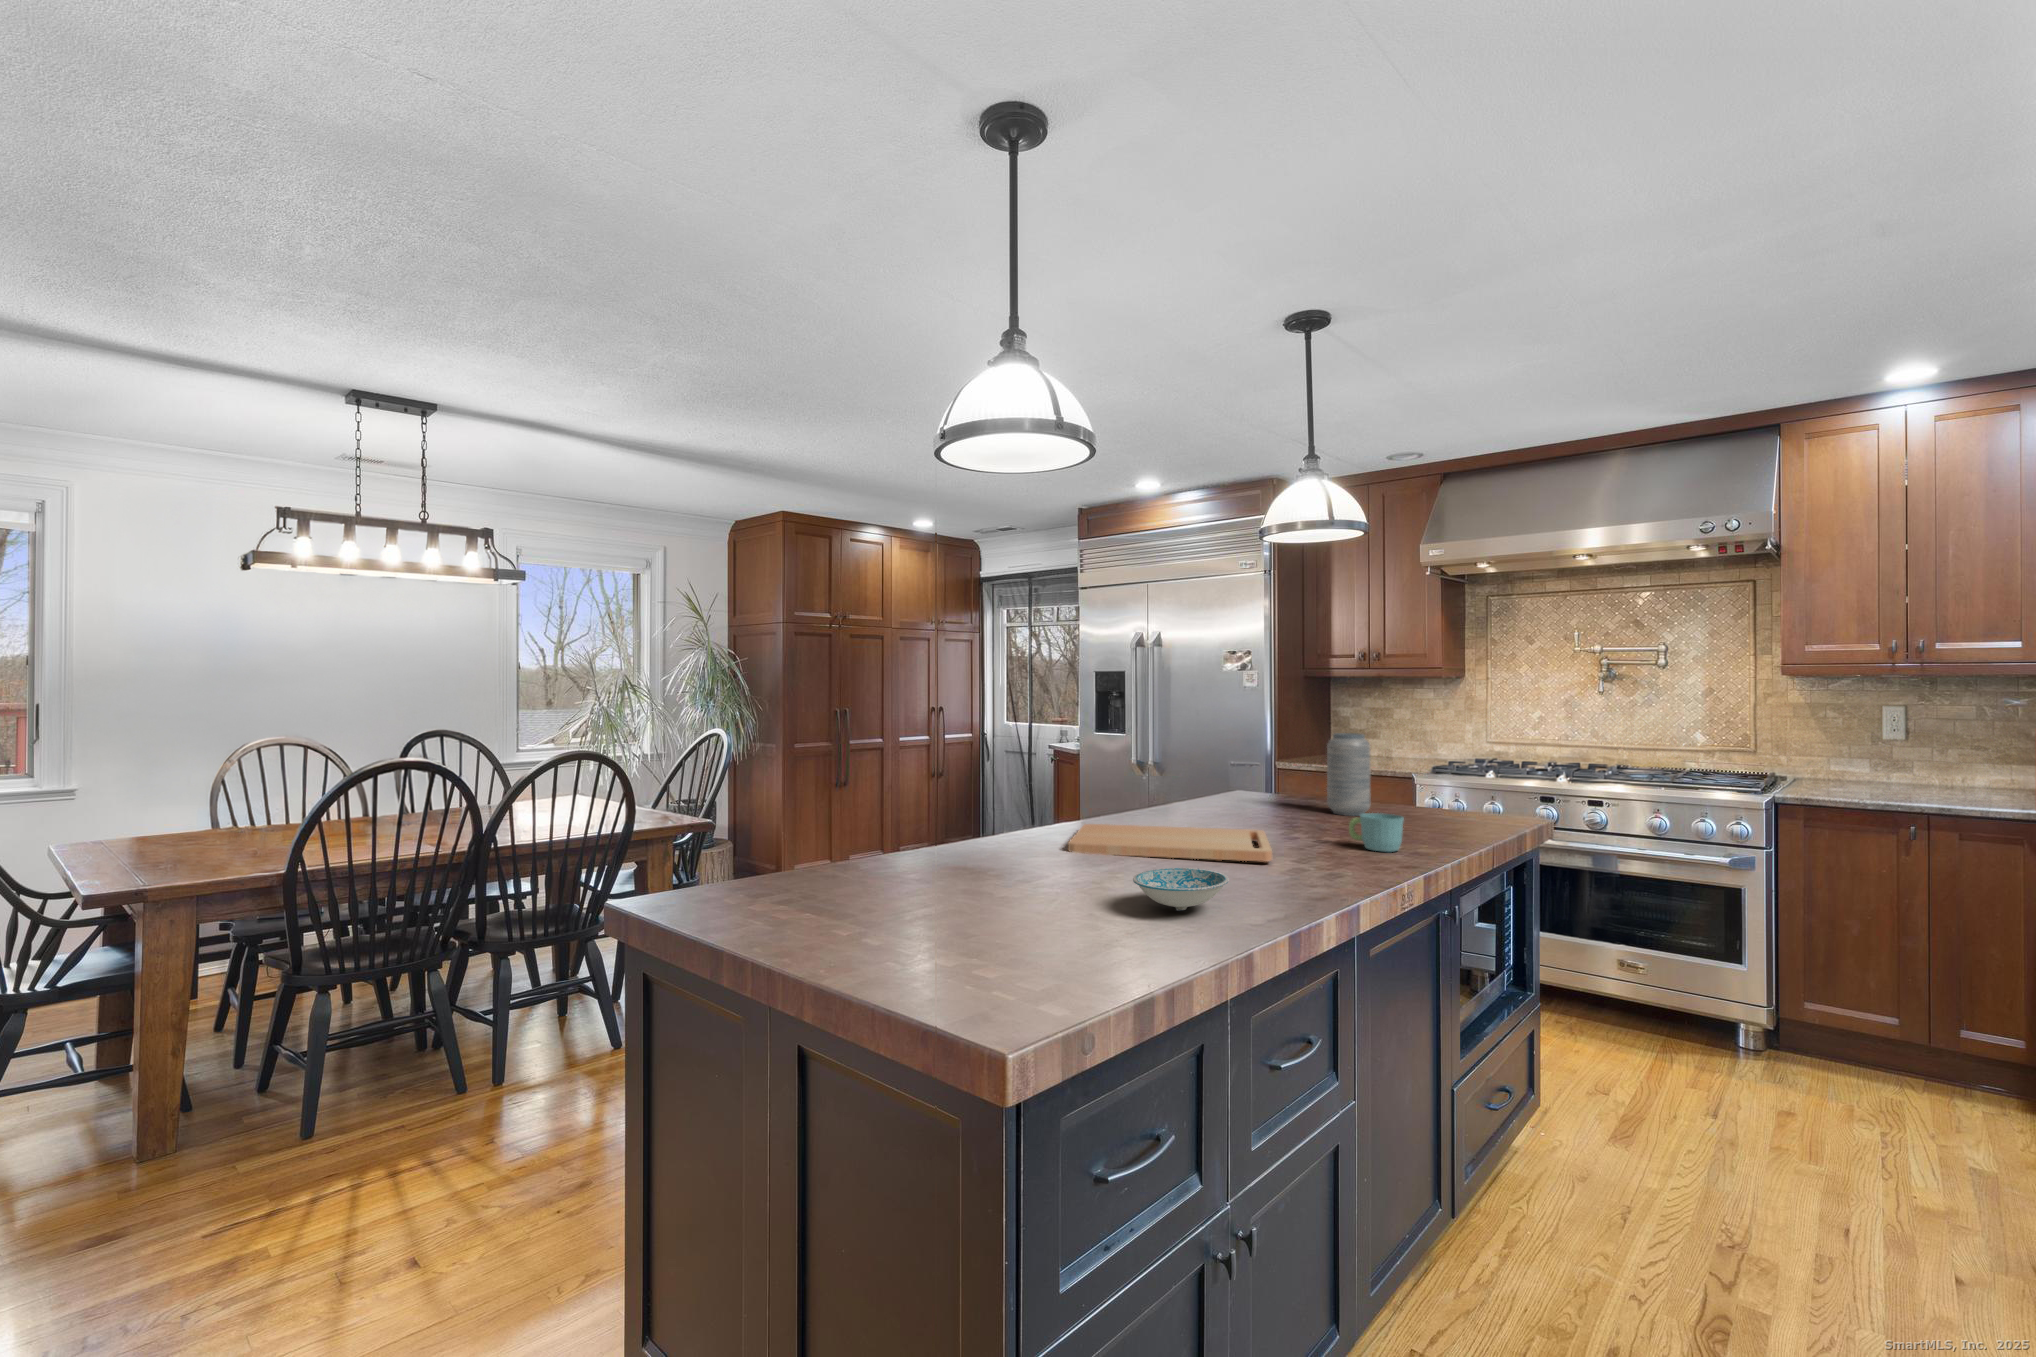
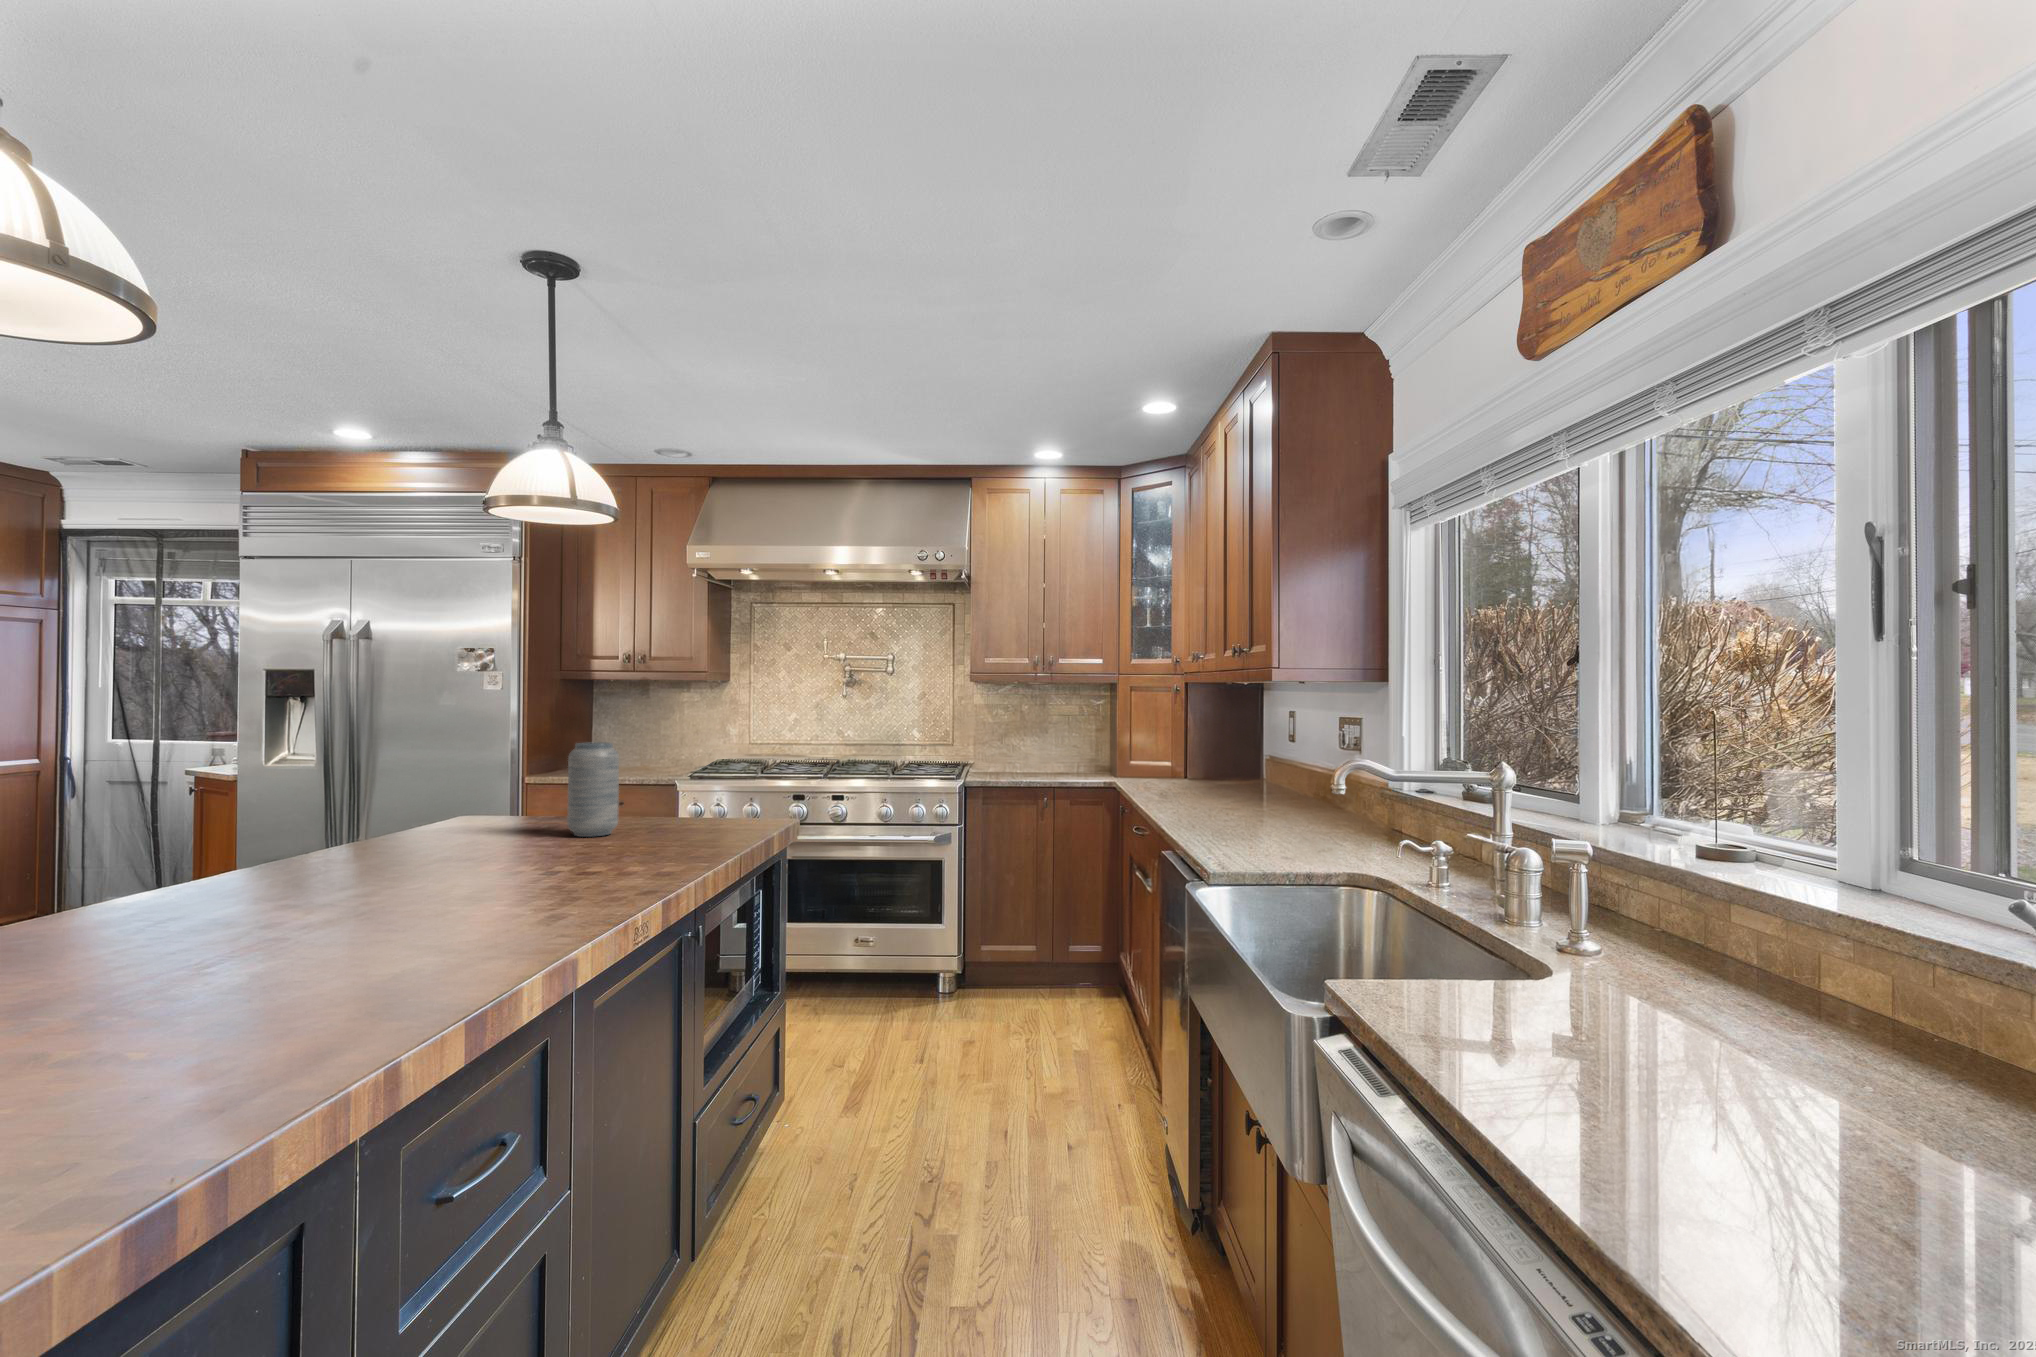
mug: present [1349,813,1404,852] -> none [582,833,646,877]
cutting board: present [1068,824,1272,862] -> none [101,870,469,951]
ceramic bowl: present [1133,868,1229,910] -> none [182,949,370,1021]

